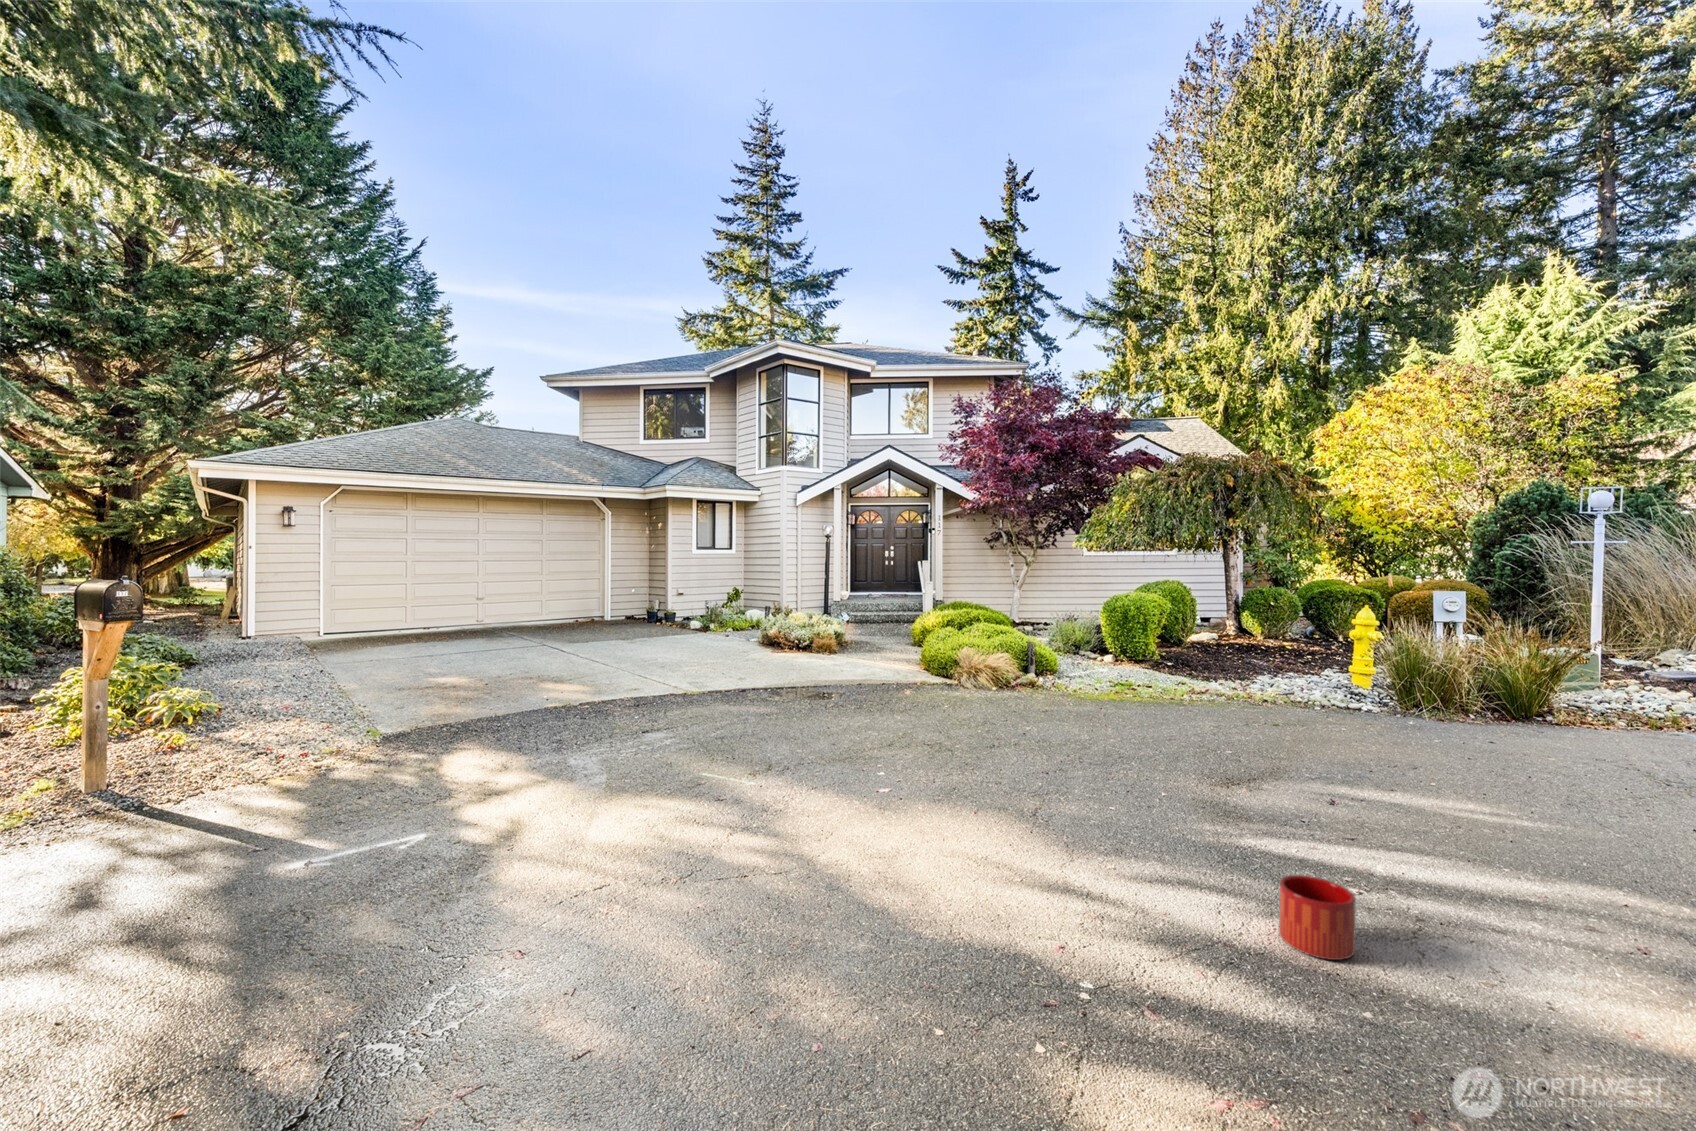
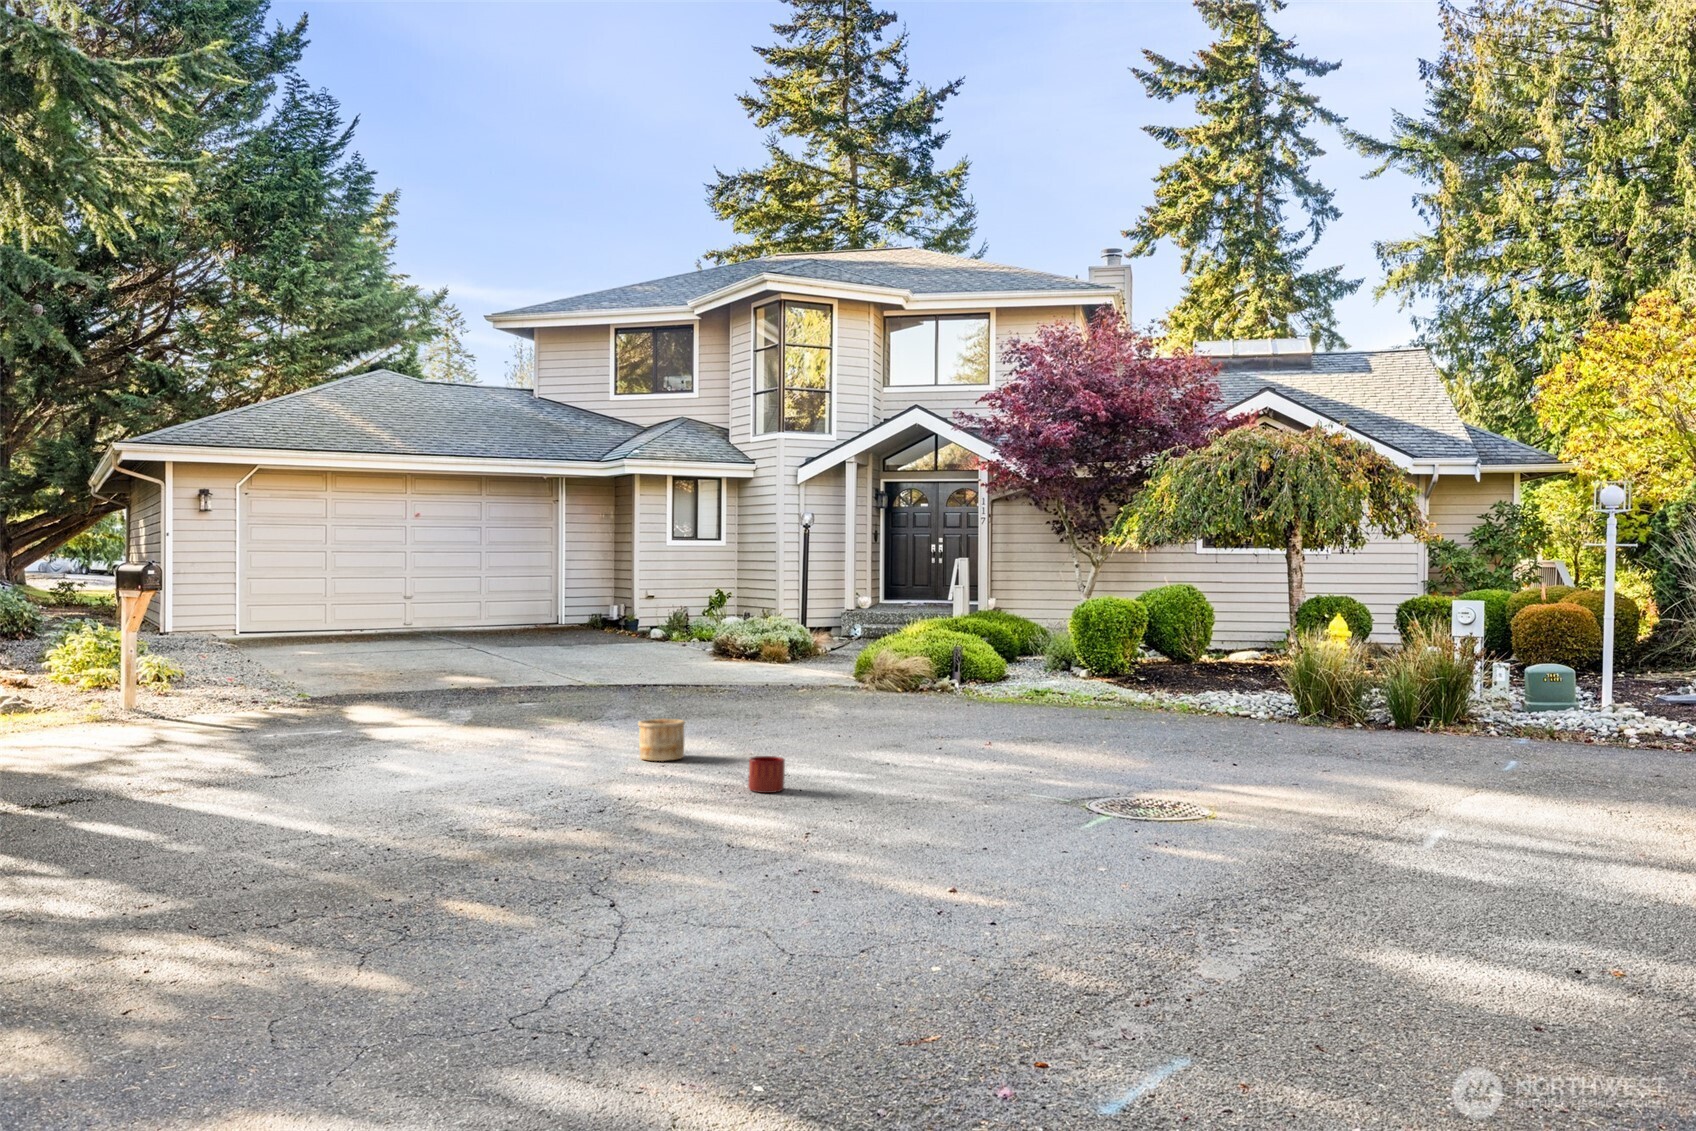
wooden bucket: none [945,775,1017,850] -> present [638,719,685,761]

